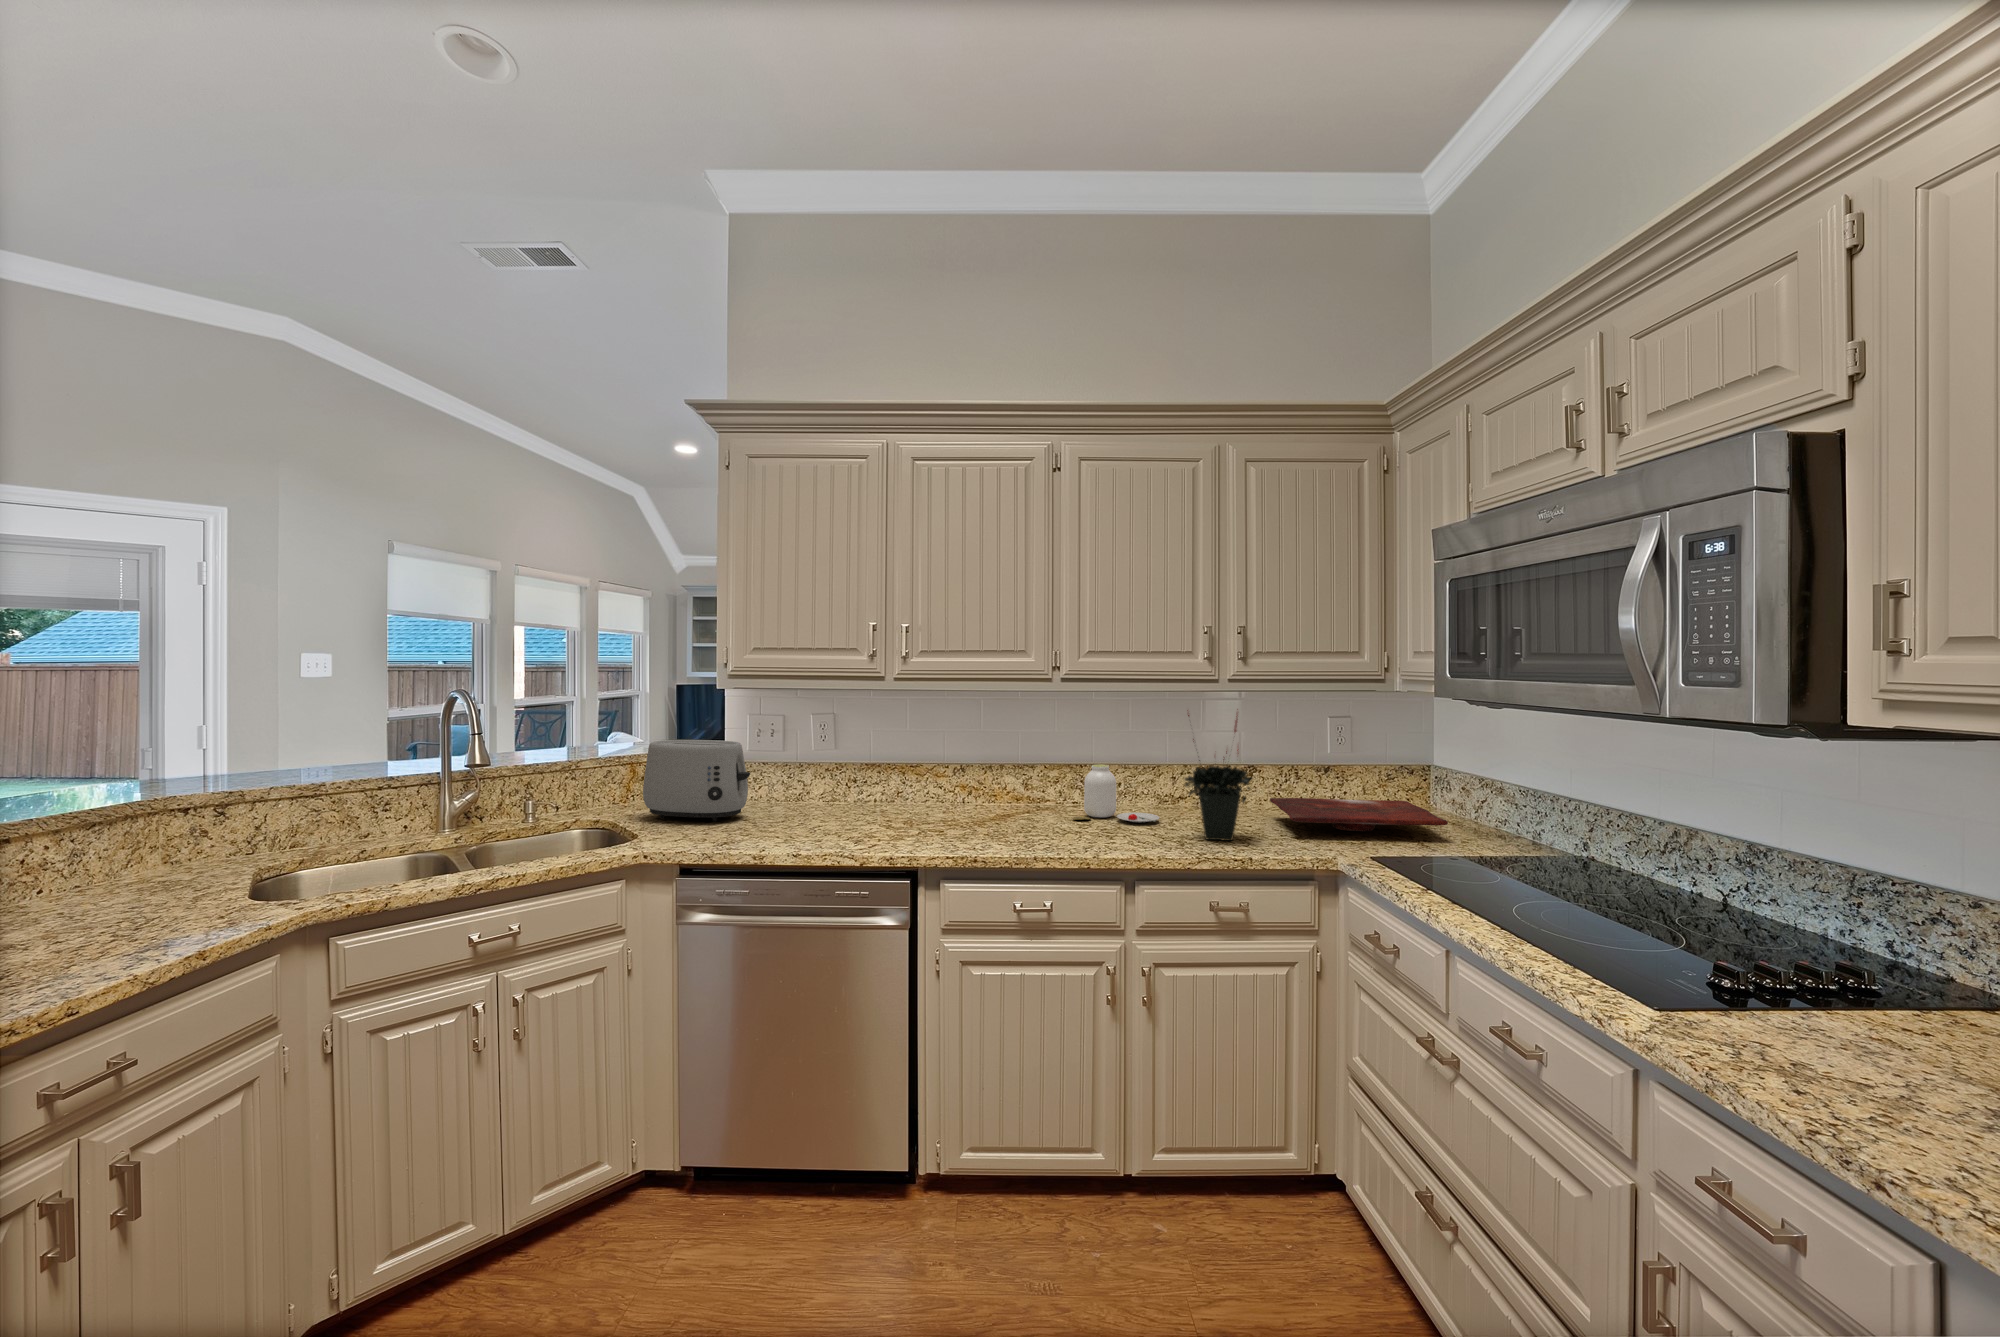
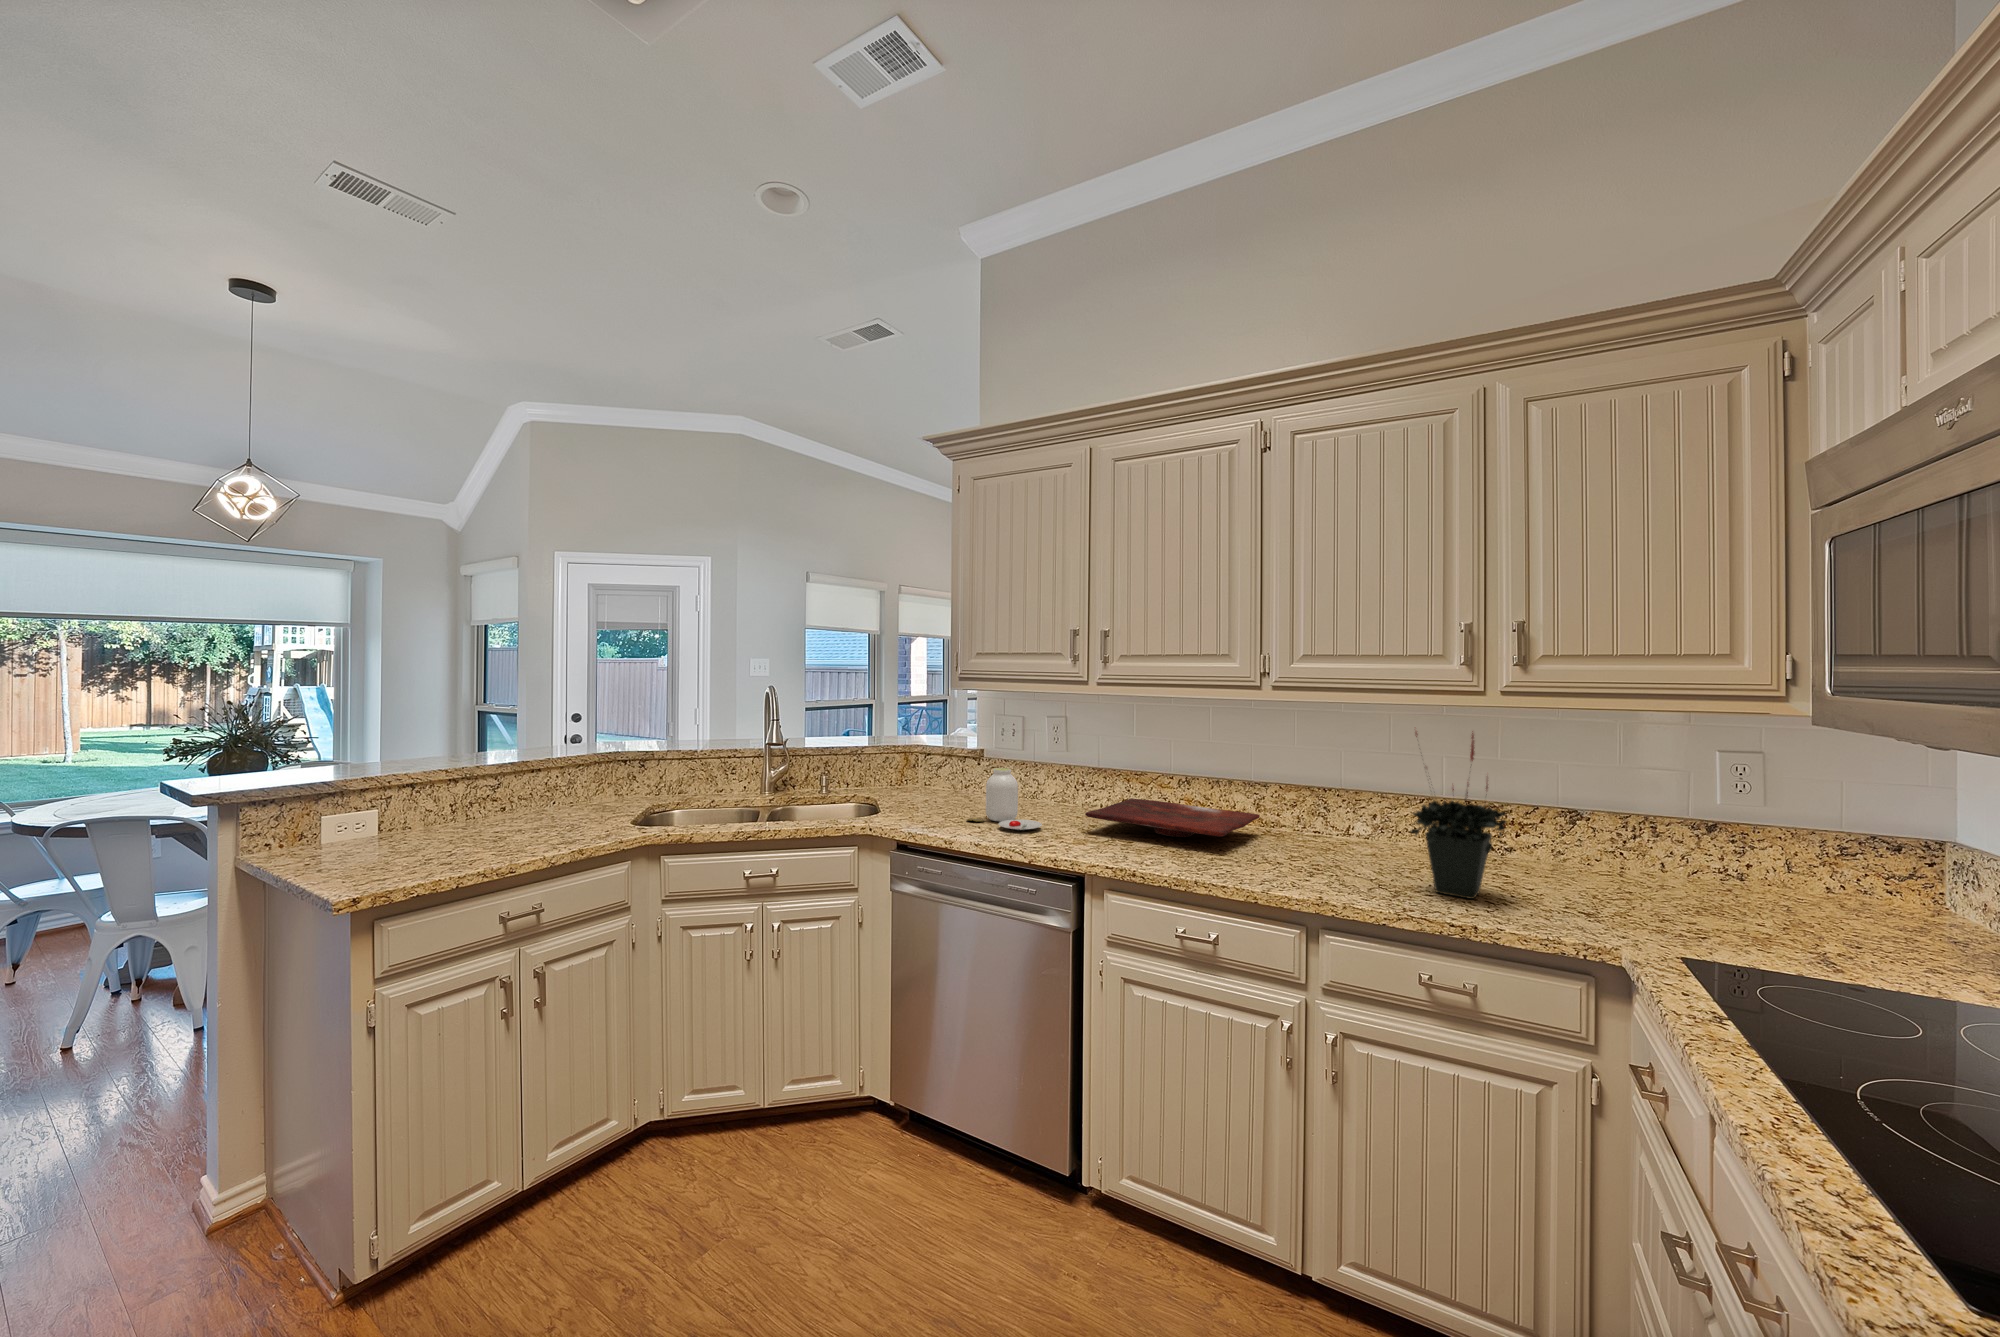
toaster: present [643,740,750,822] -> none [899,733,981,808]
jar: present [1073,765,1159,823] -> present [967,768,1042,830]
cutting board: present [1270,798,1448,831] -> present [1085,798,1260,837]

